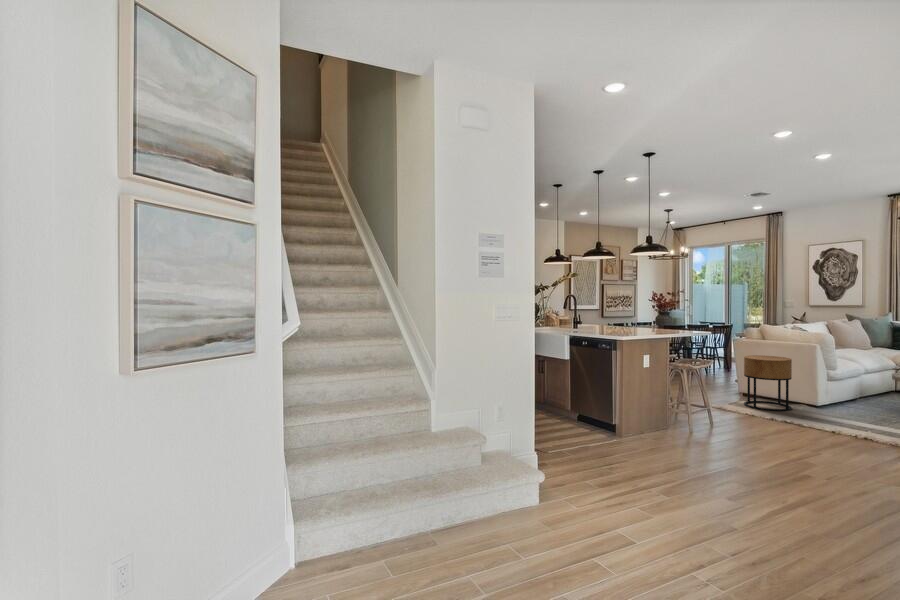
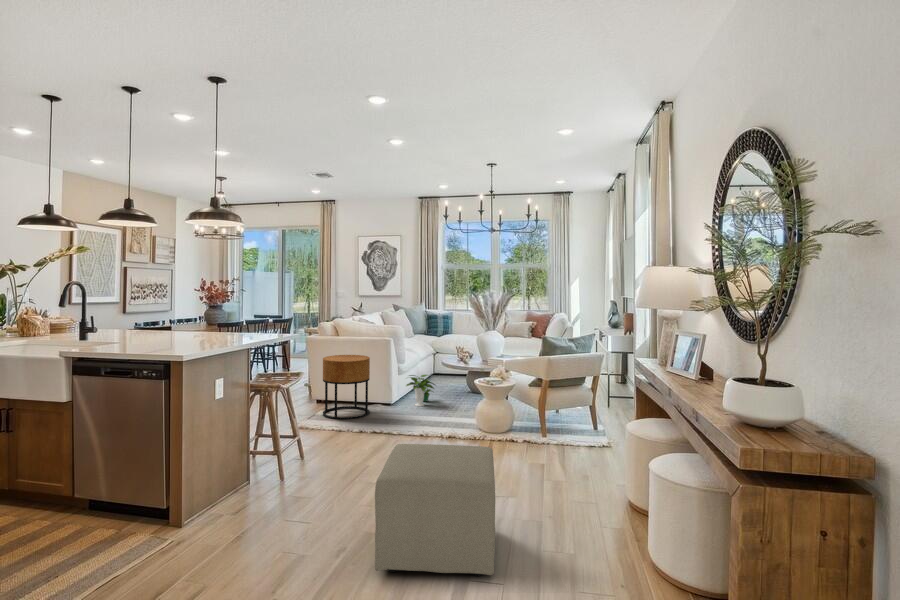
potted plant: none [835,382,877,414] -> present [406,375,435,406]
ottoman: none [731,410,852,505] -> present [375,444,495,576]

